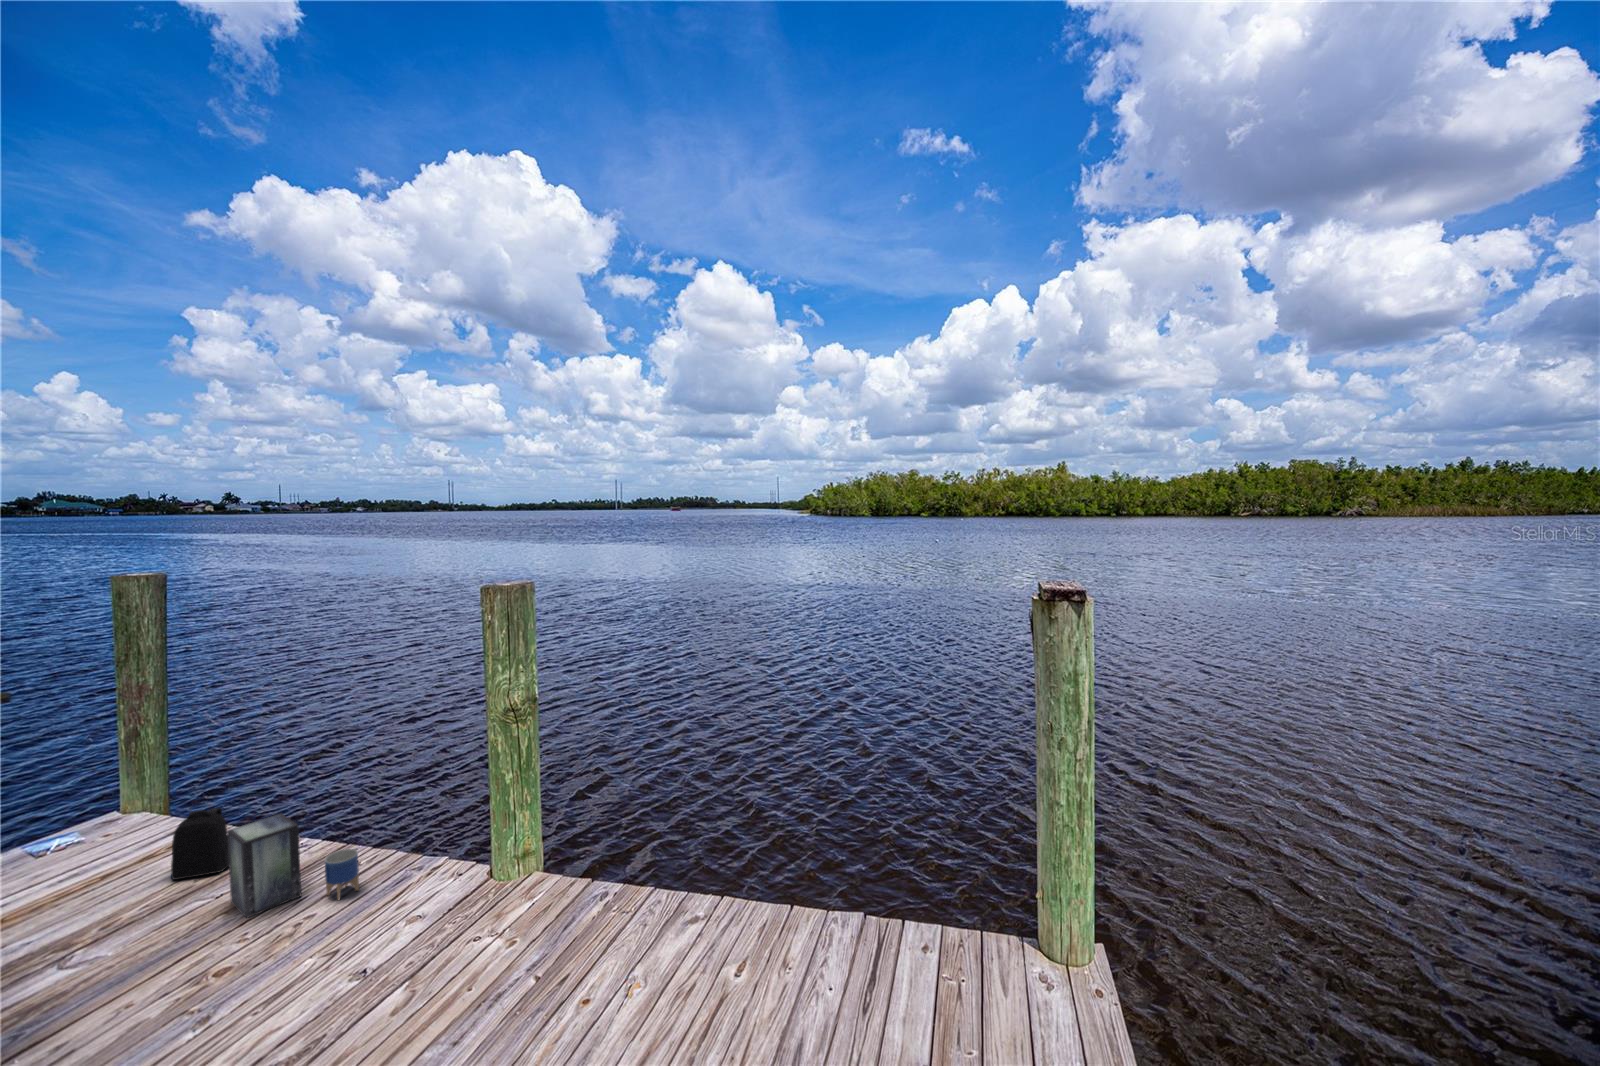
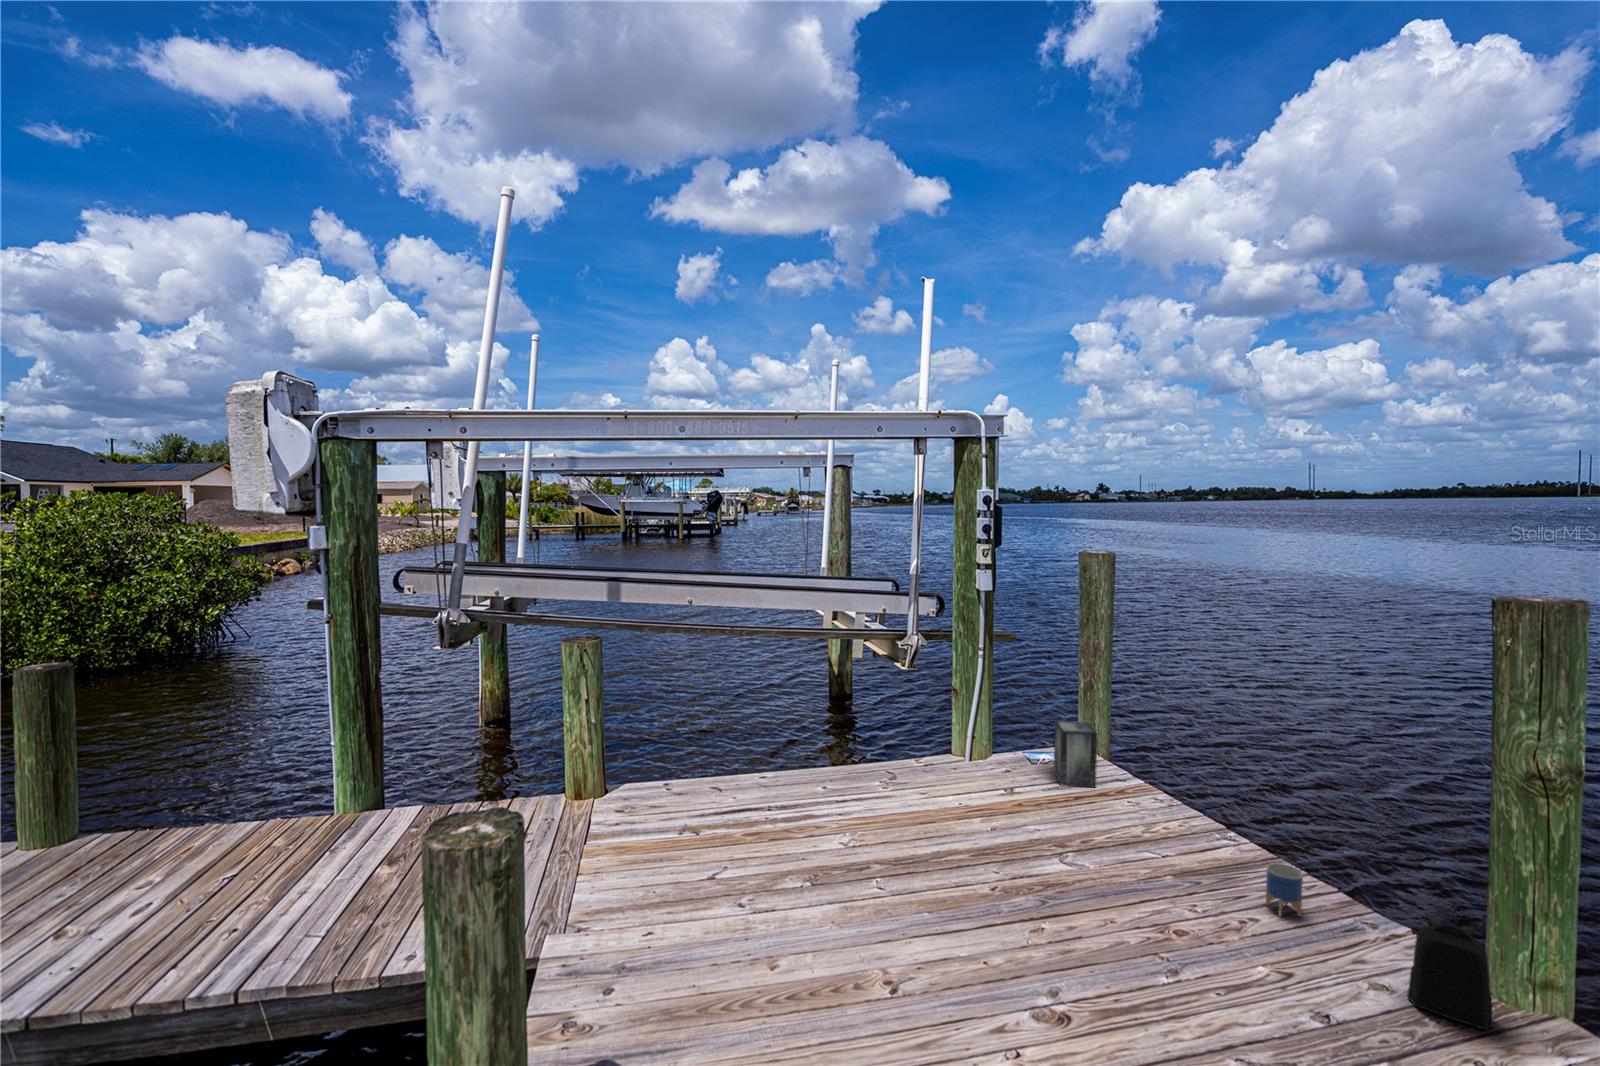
backpack: present [171,808,229,880] -> present [1407,917,1493,1030]
storage box: present [227,814,301,918] -> present [1054,721,1097,787]

